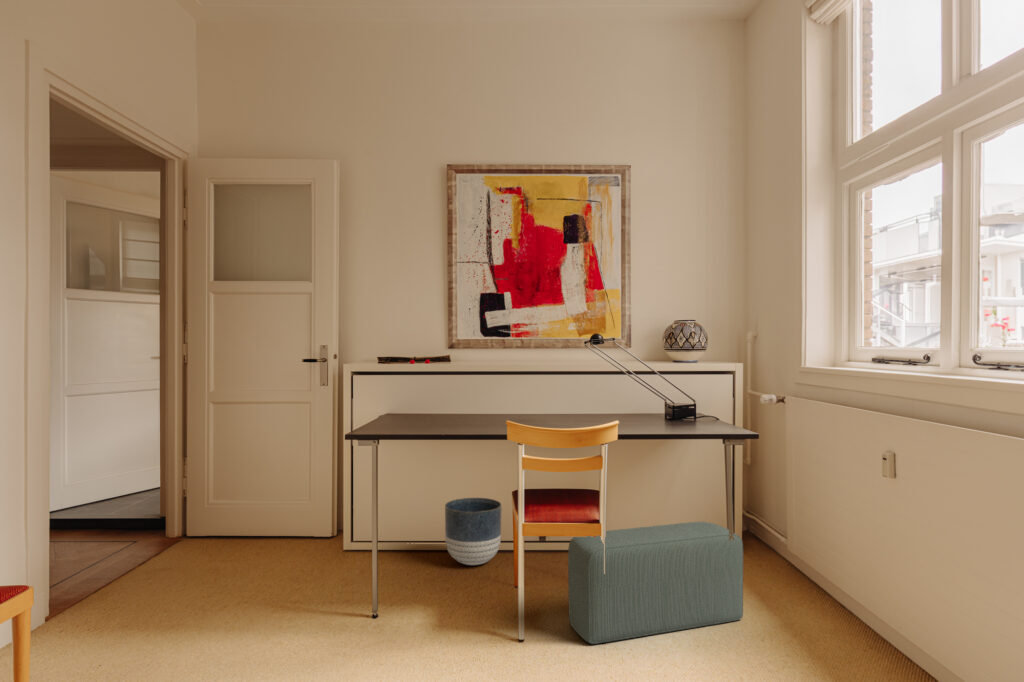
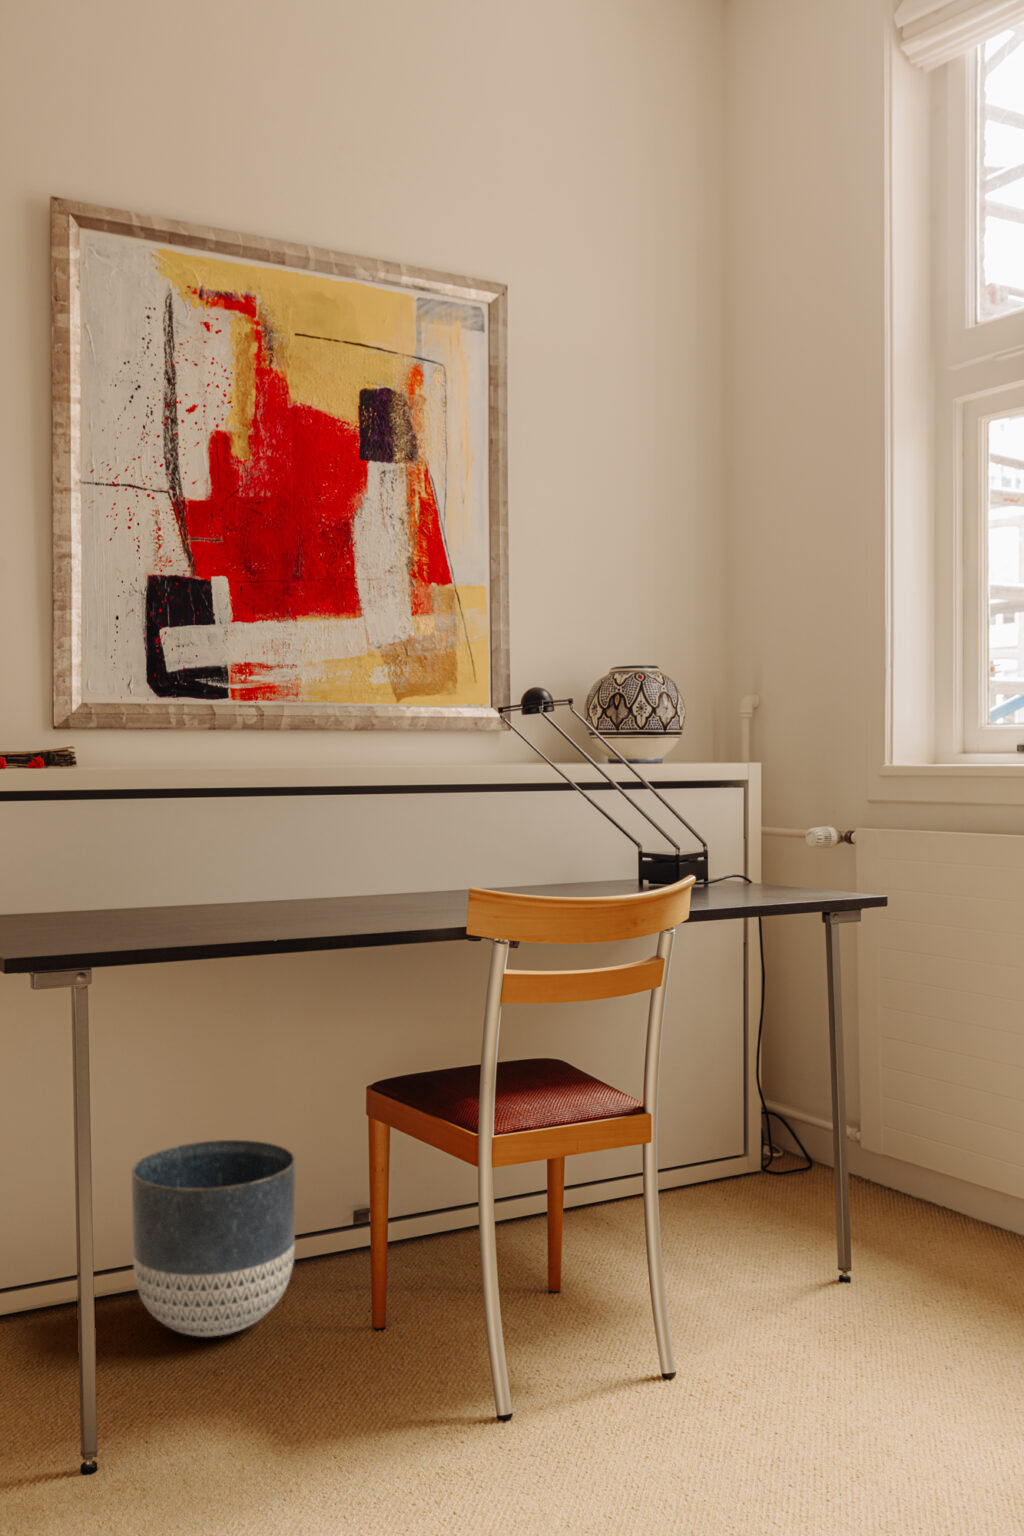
pouf: present [568,522,743,644] -> none [626,1115,933,1469]

